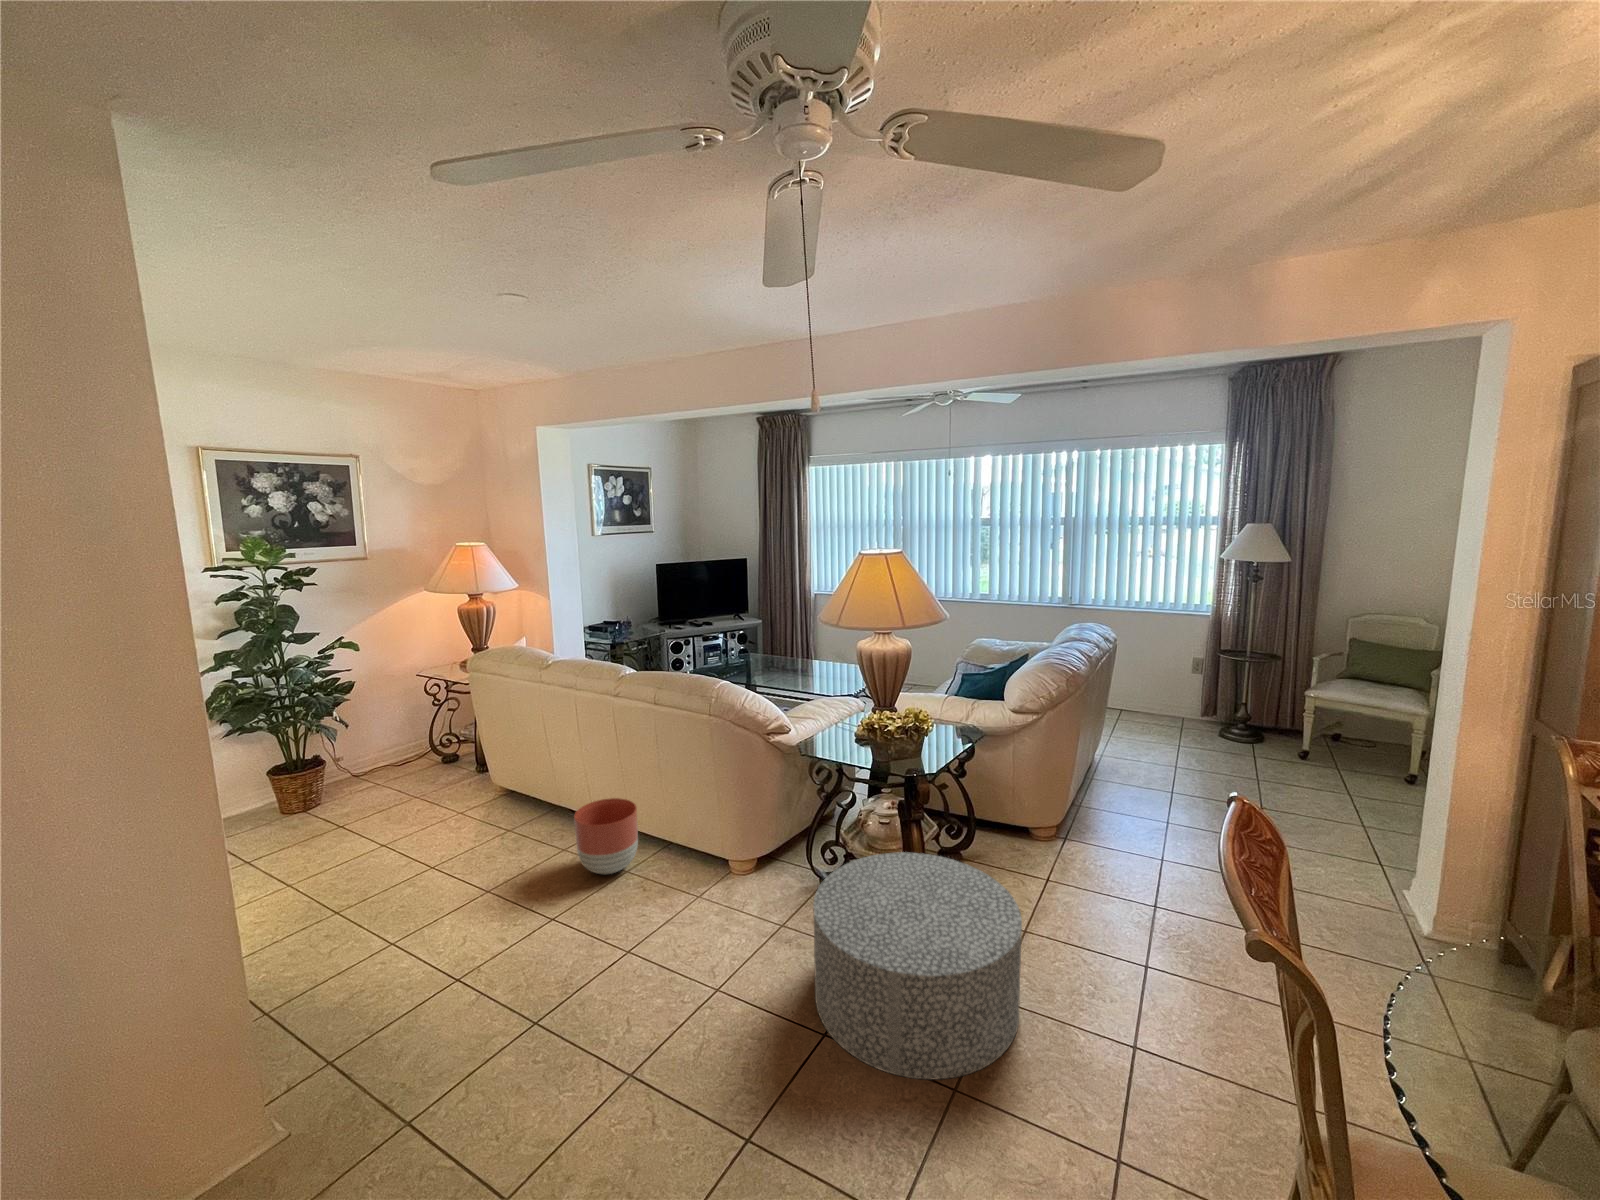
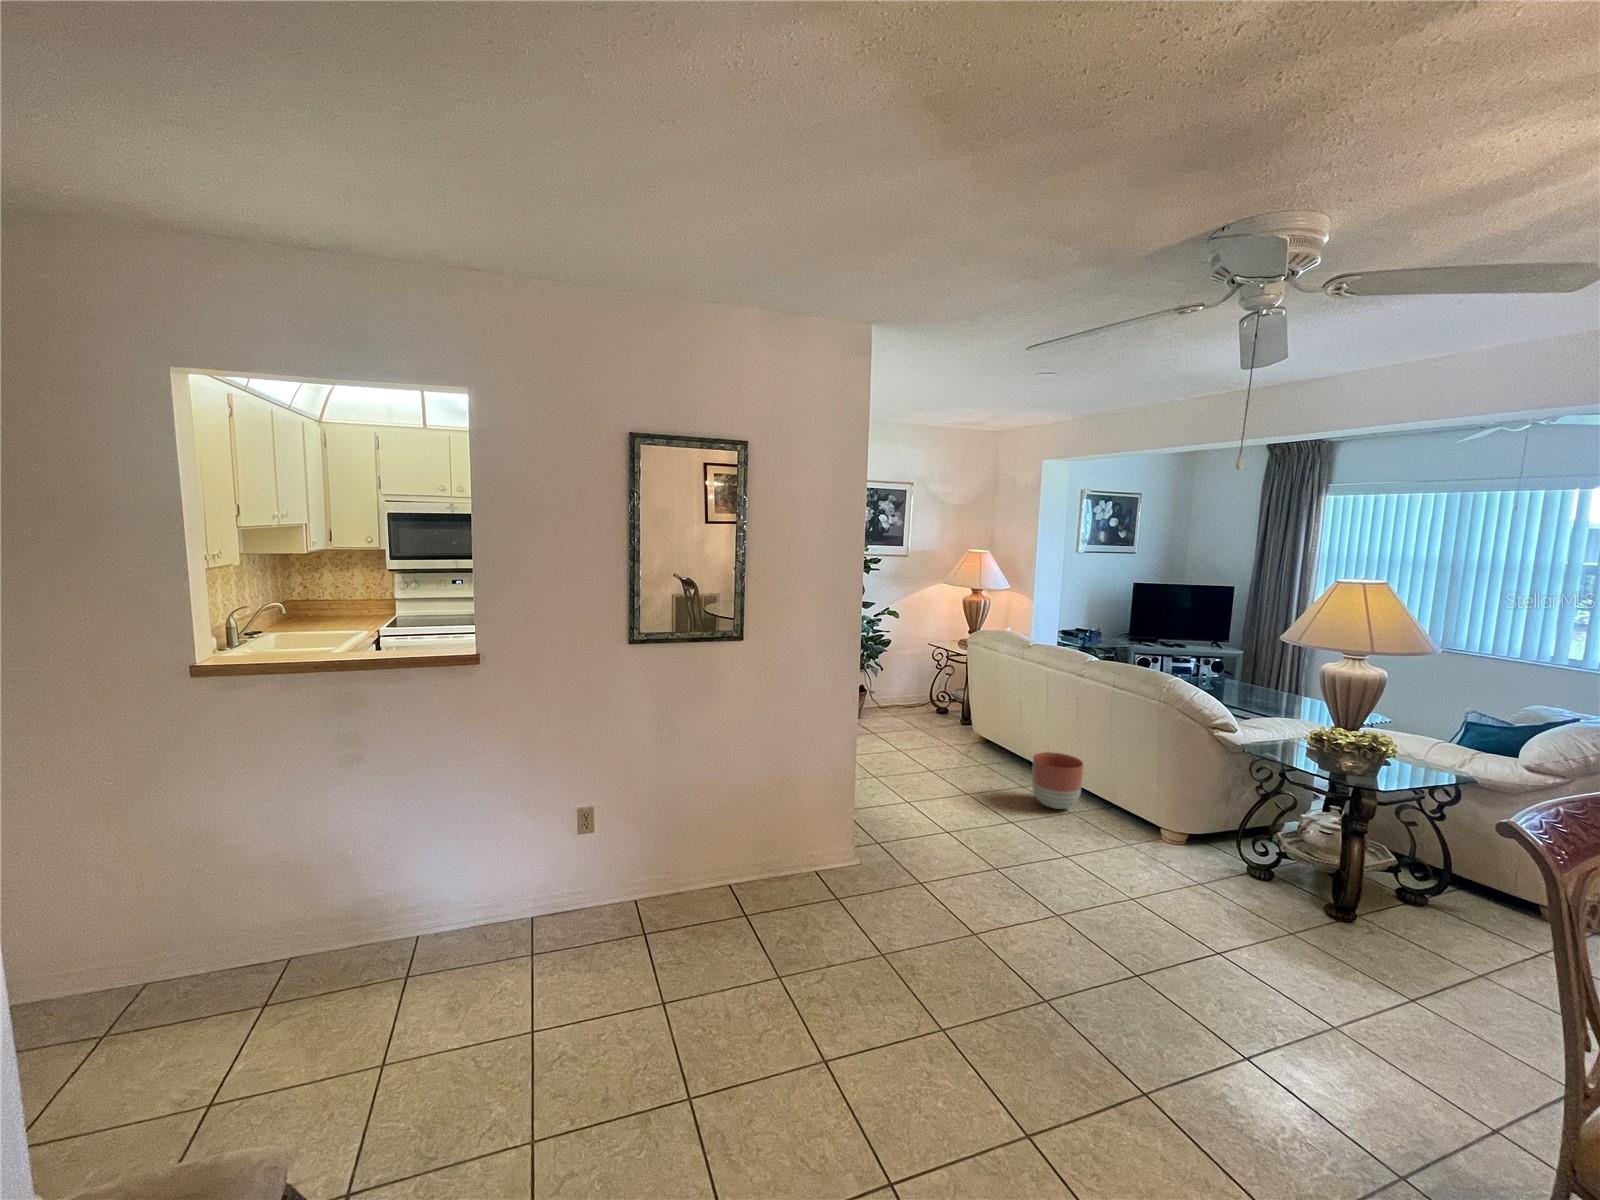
ottoman: present [813,852,1022,1080] -> none [1214,842,1453,1035]

